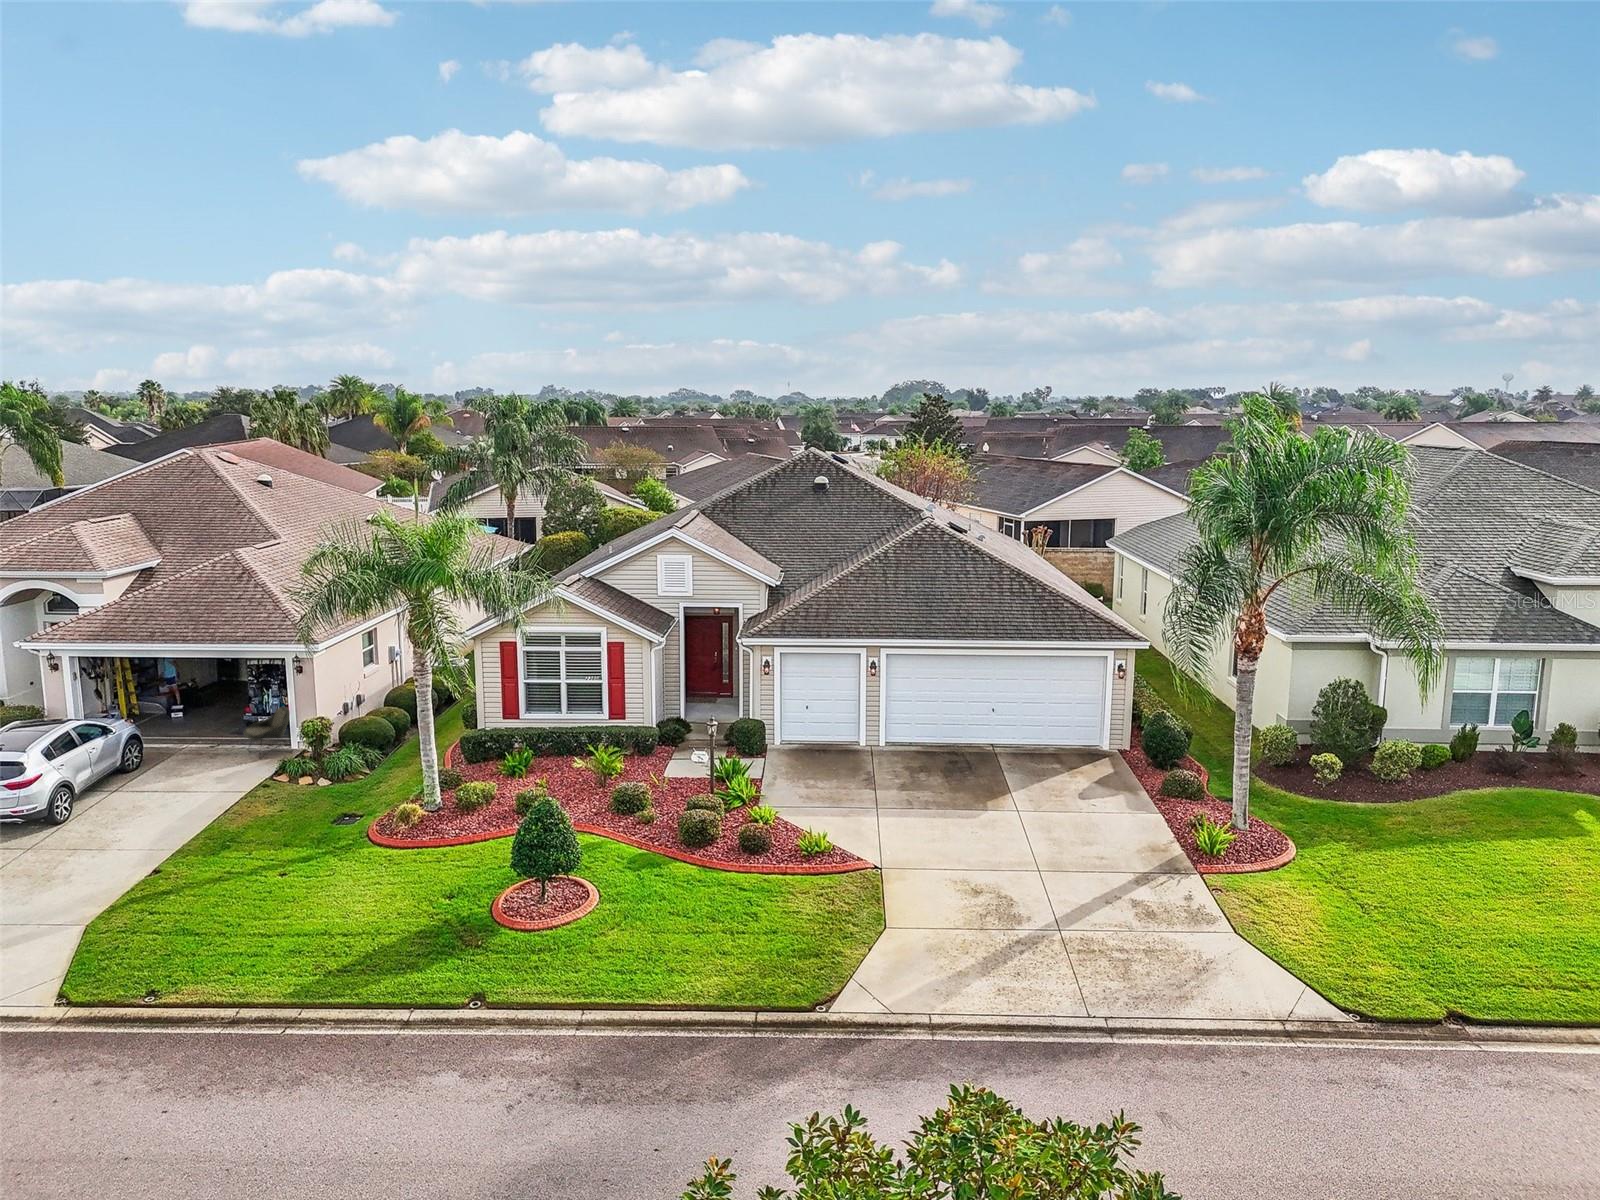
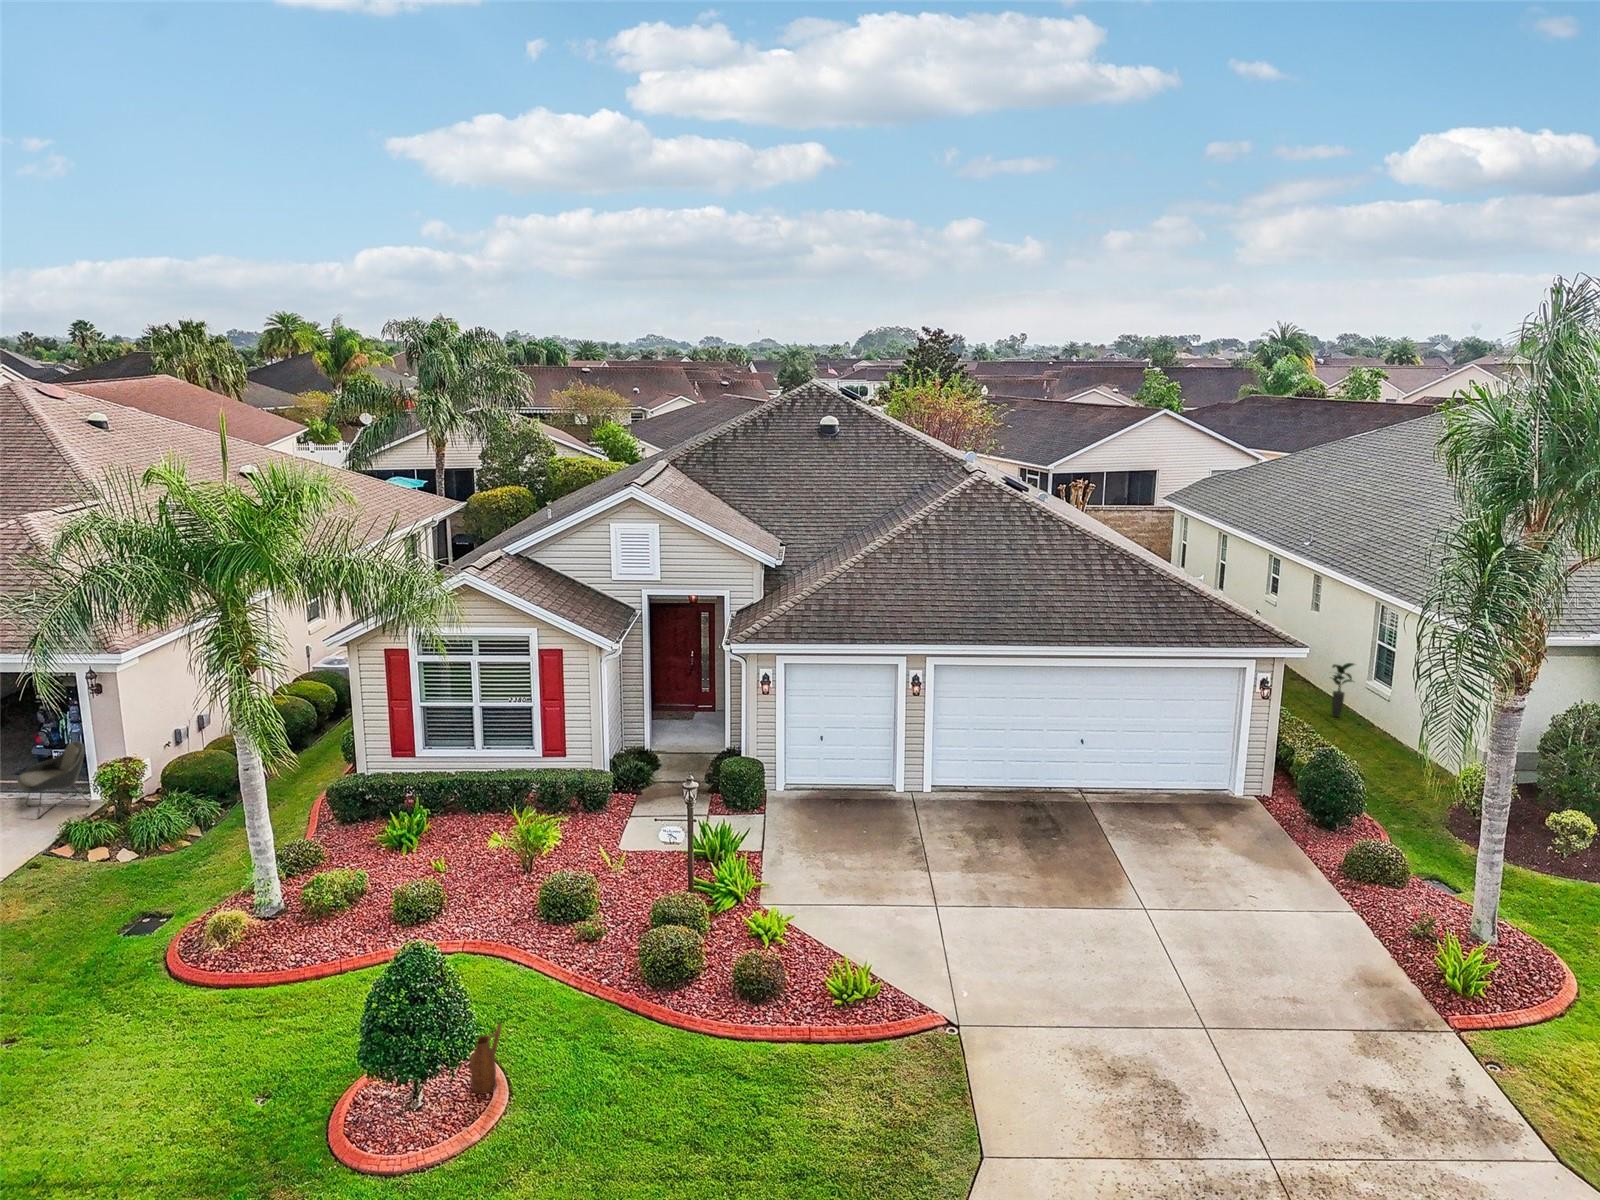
potted plant: none [1196,661,1216,702] -> present [1332,663,1354,717]
watering can: none [575,855,594,897] -> present [469,1022,502,1094]

